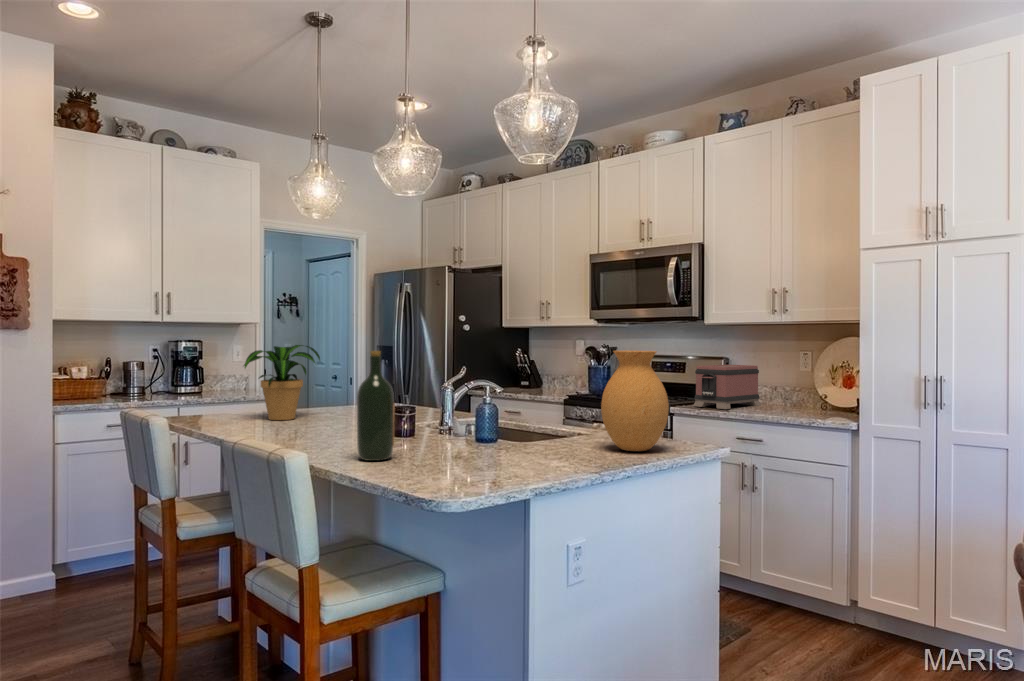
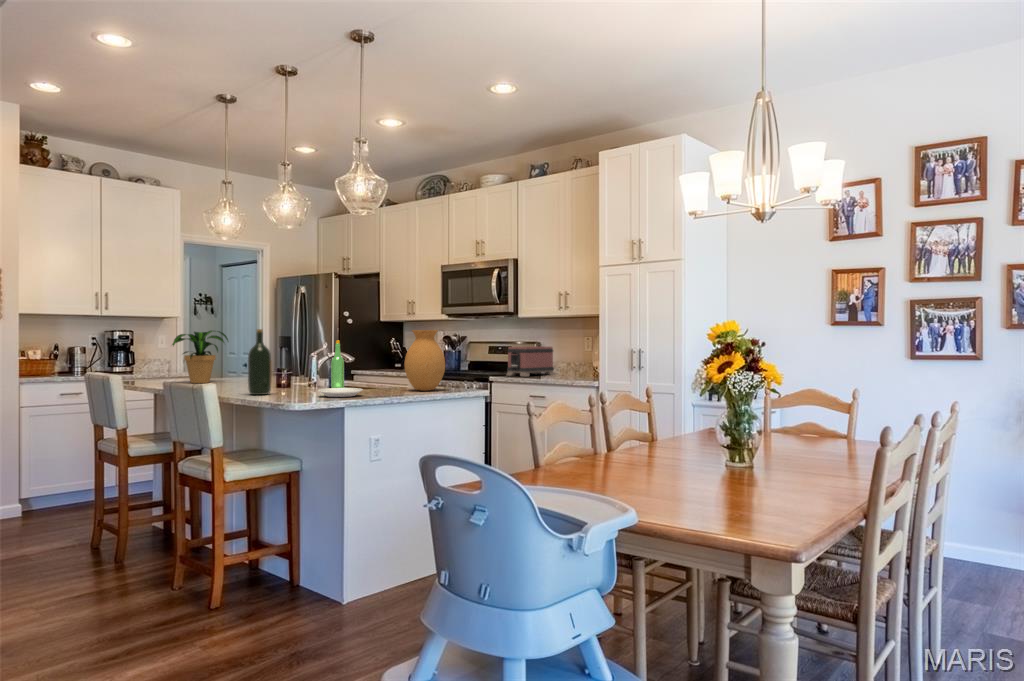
plate: none [475,370,551,473] -> present [318,340,363,397]

